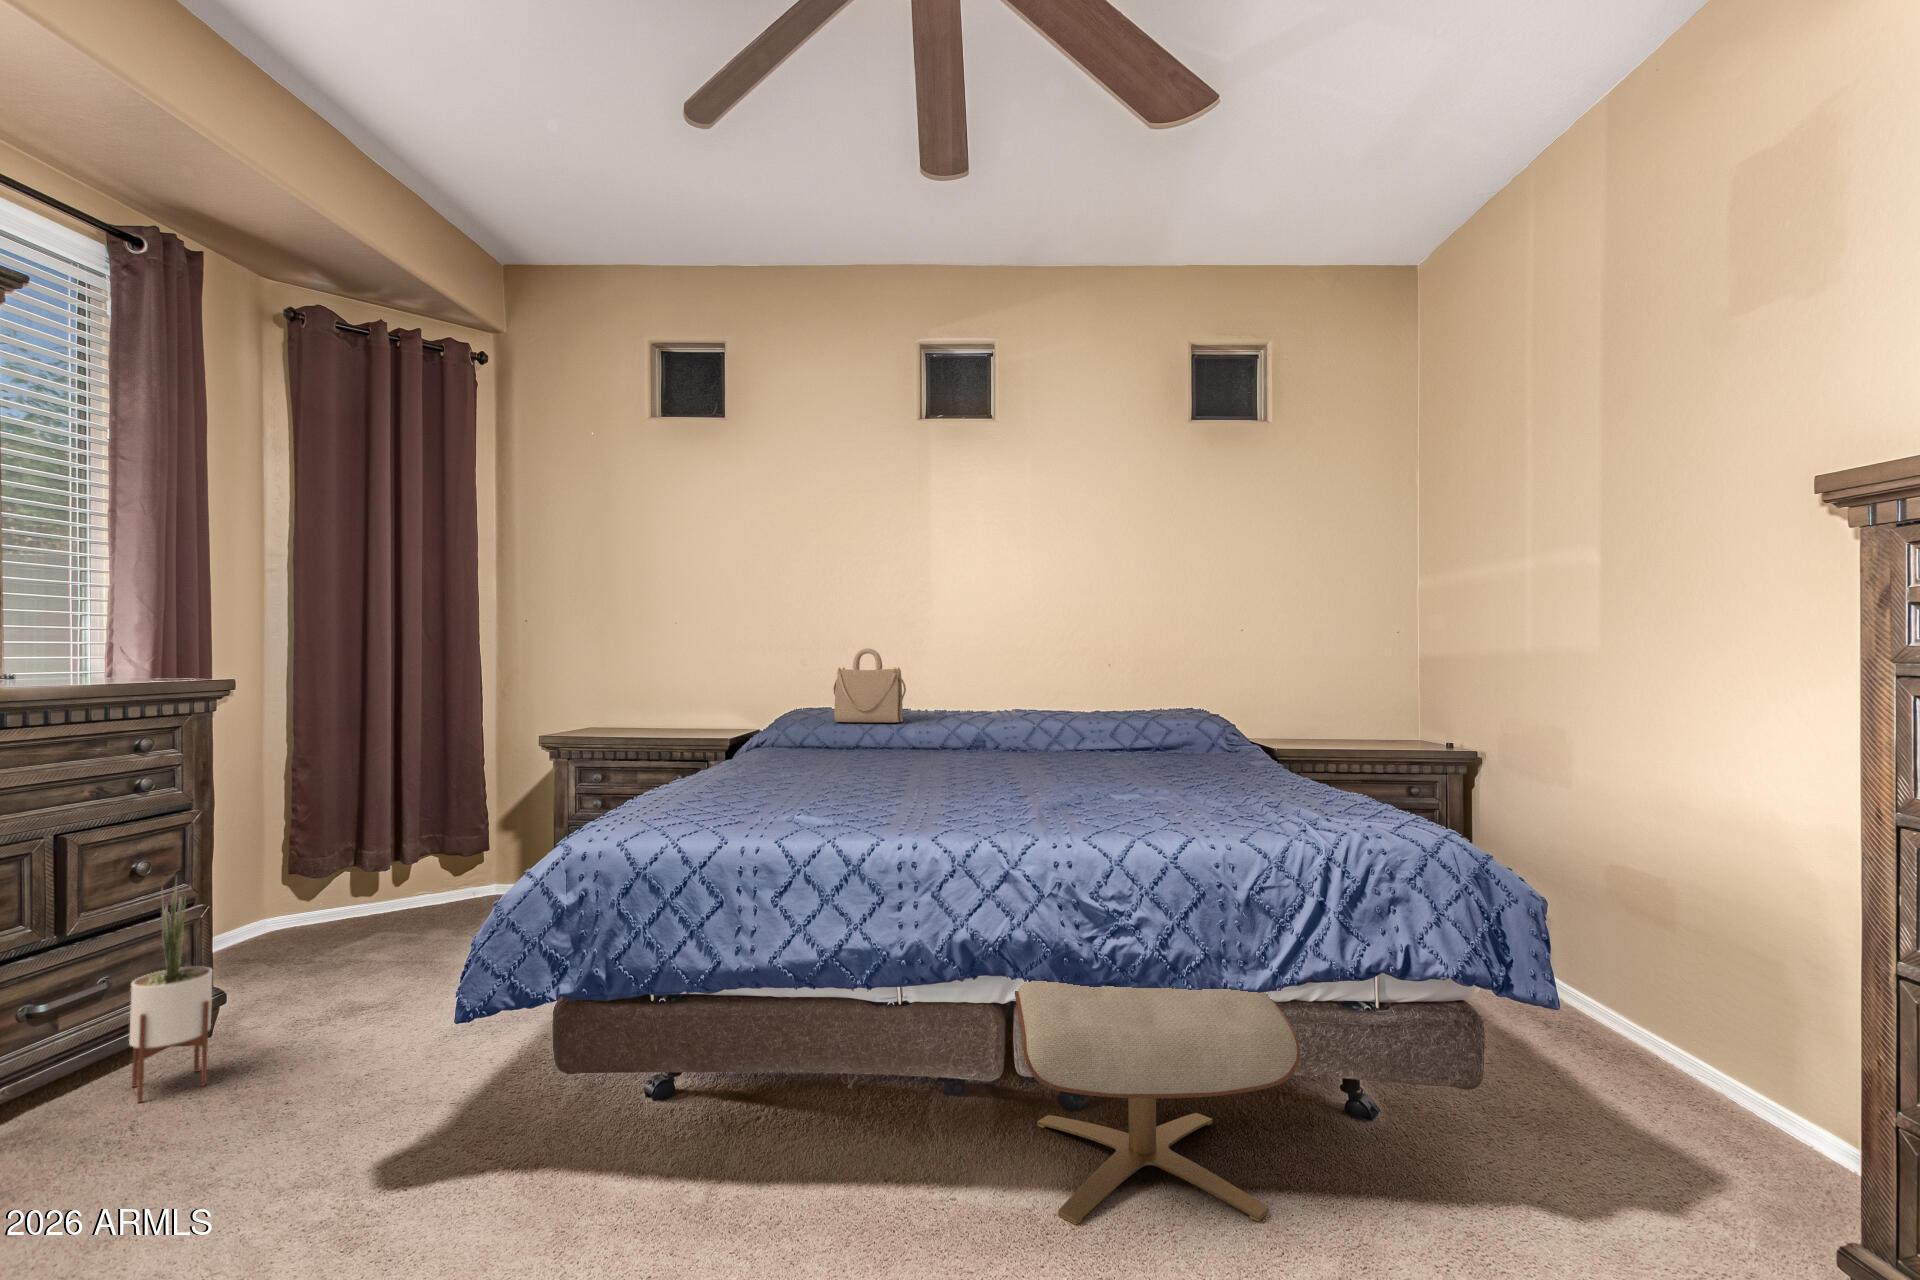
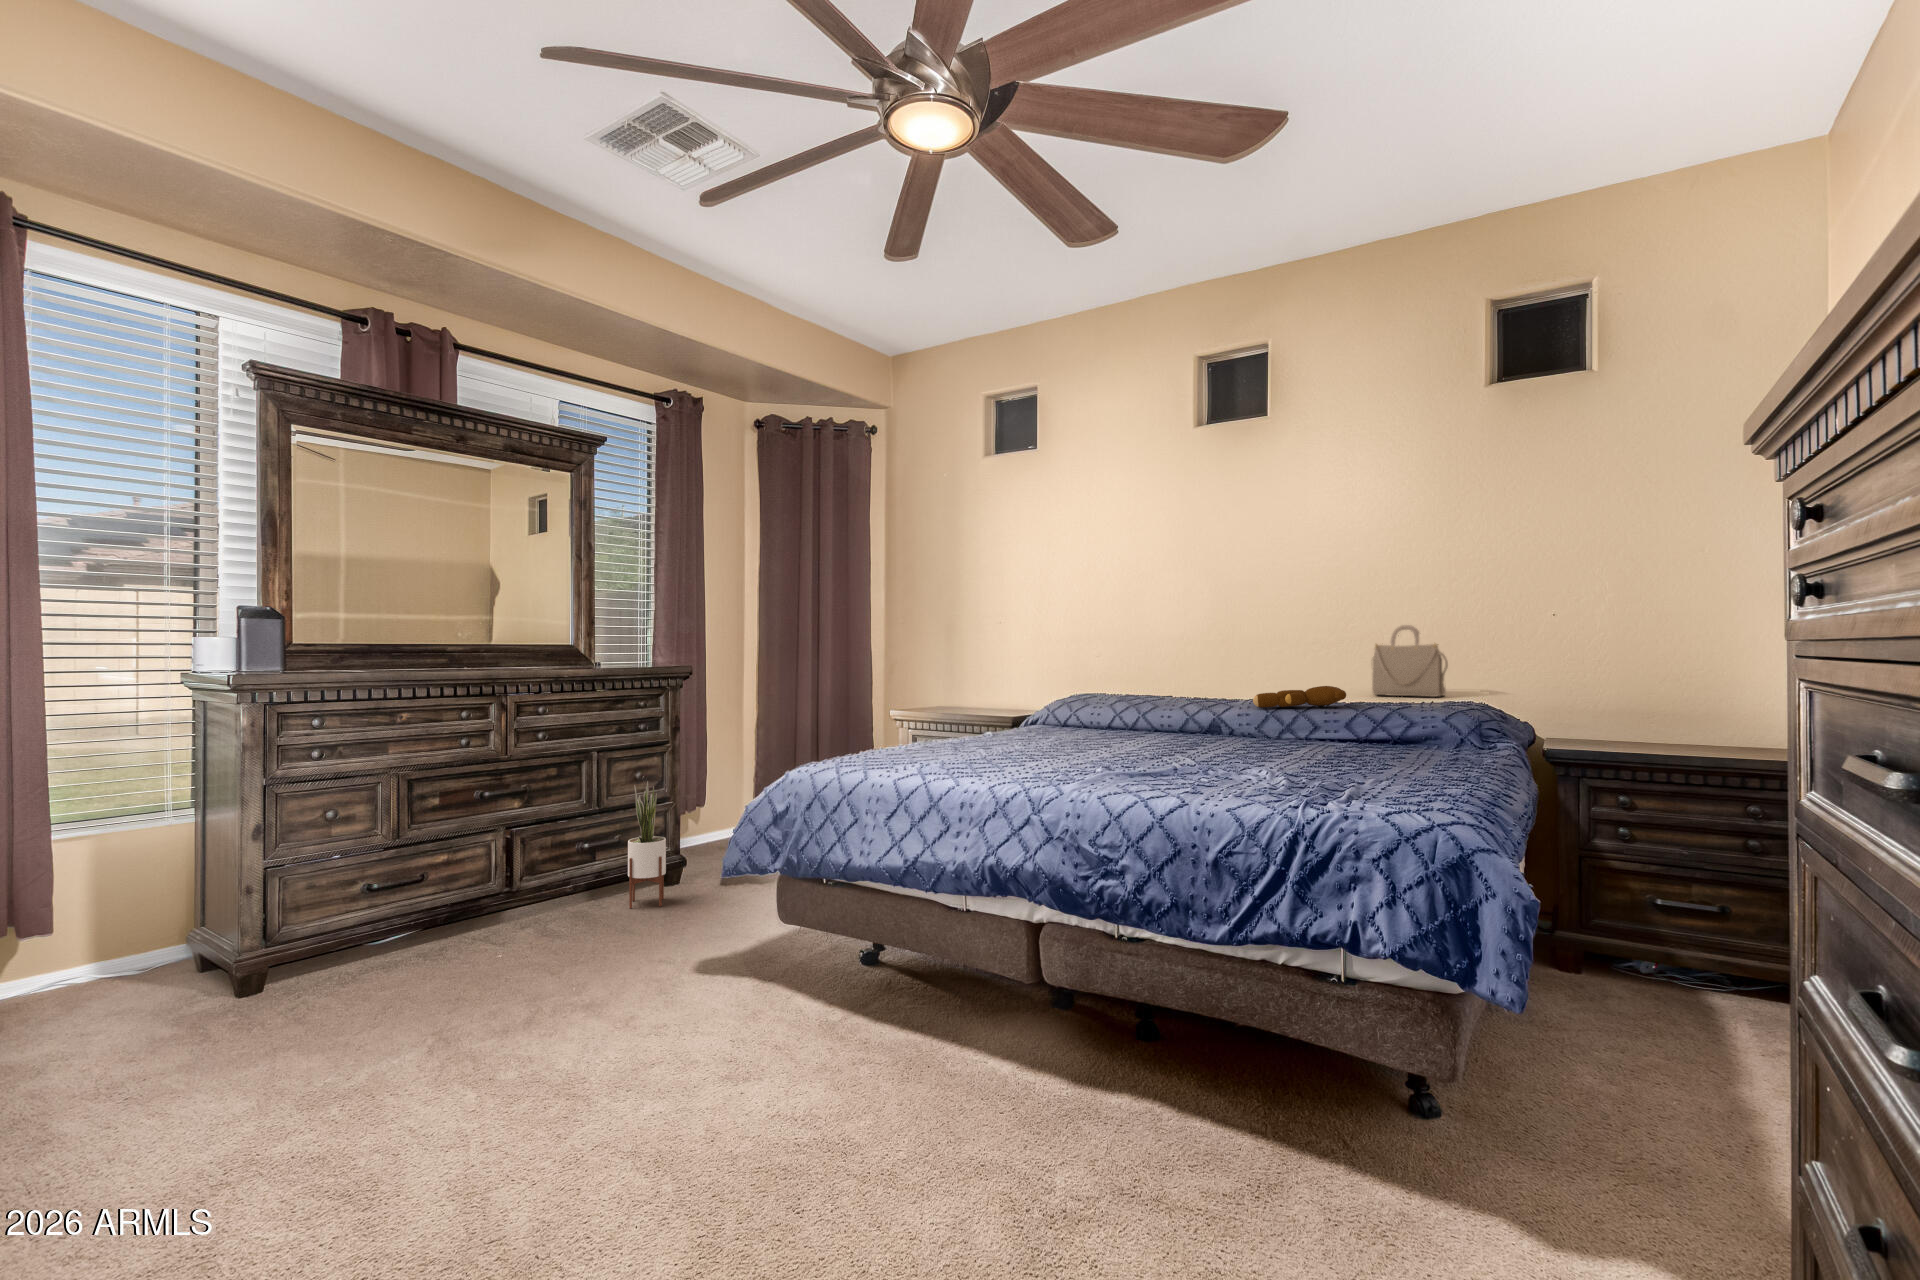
handbag: present [833,648,906,723] -> present [1372,625,1448,697]
teddy bear: none [1002,702,1093,724] -> present [1253,686,1346,708]
ottoman: present [1014,981,1300,1225] -> none [1011,892,1263,1124]

